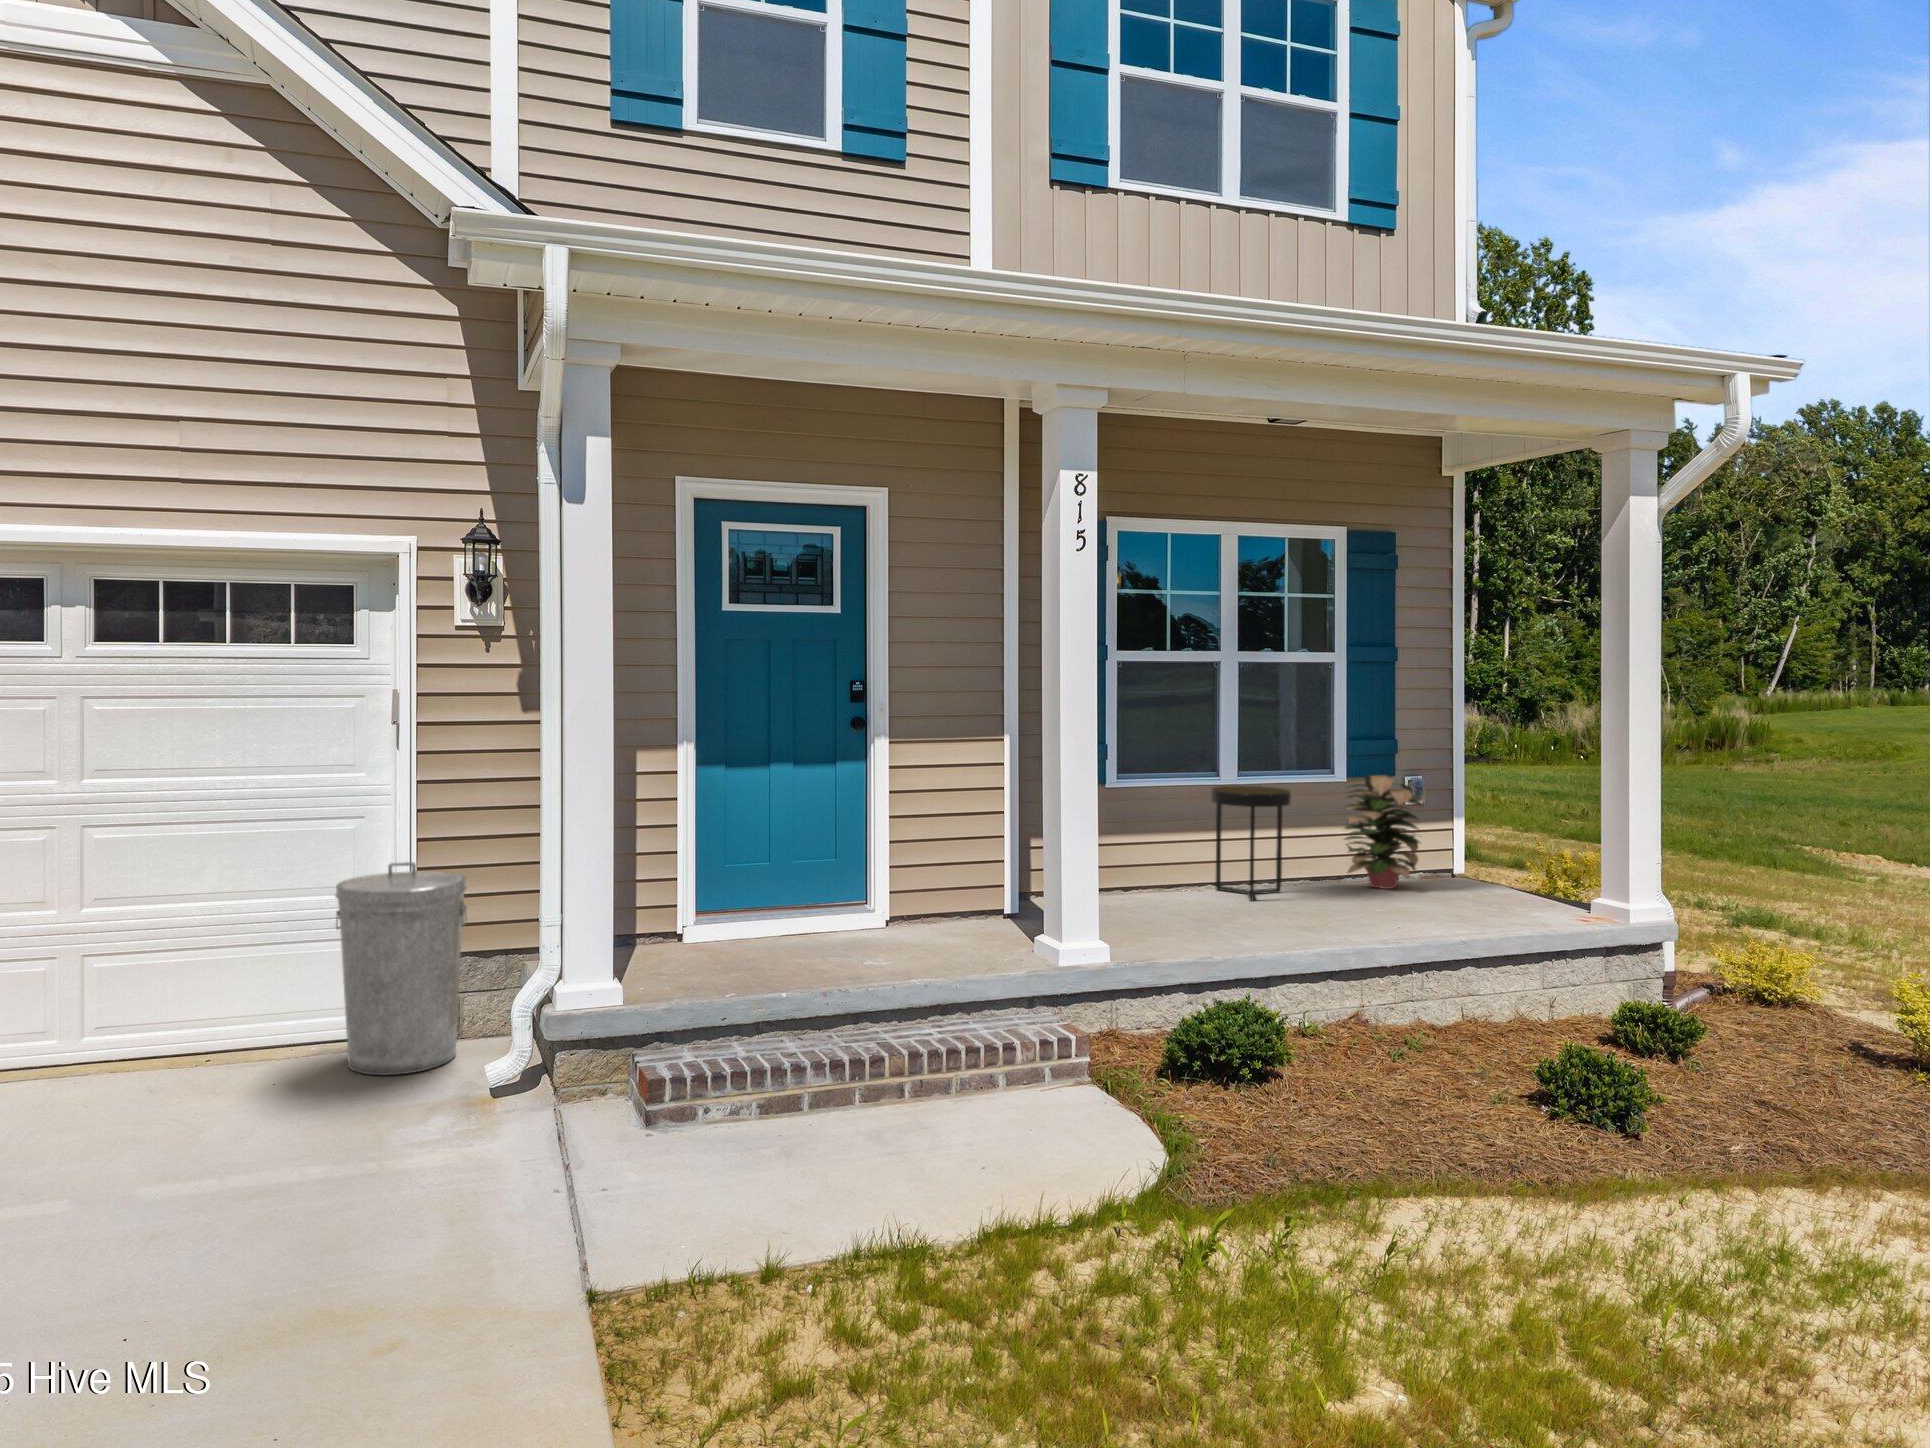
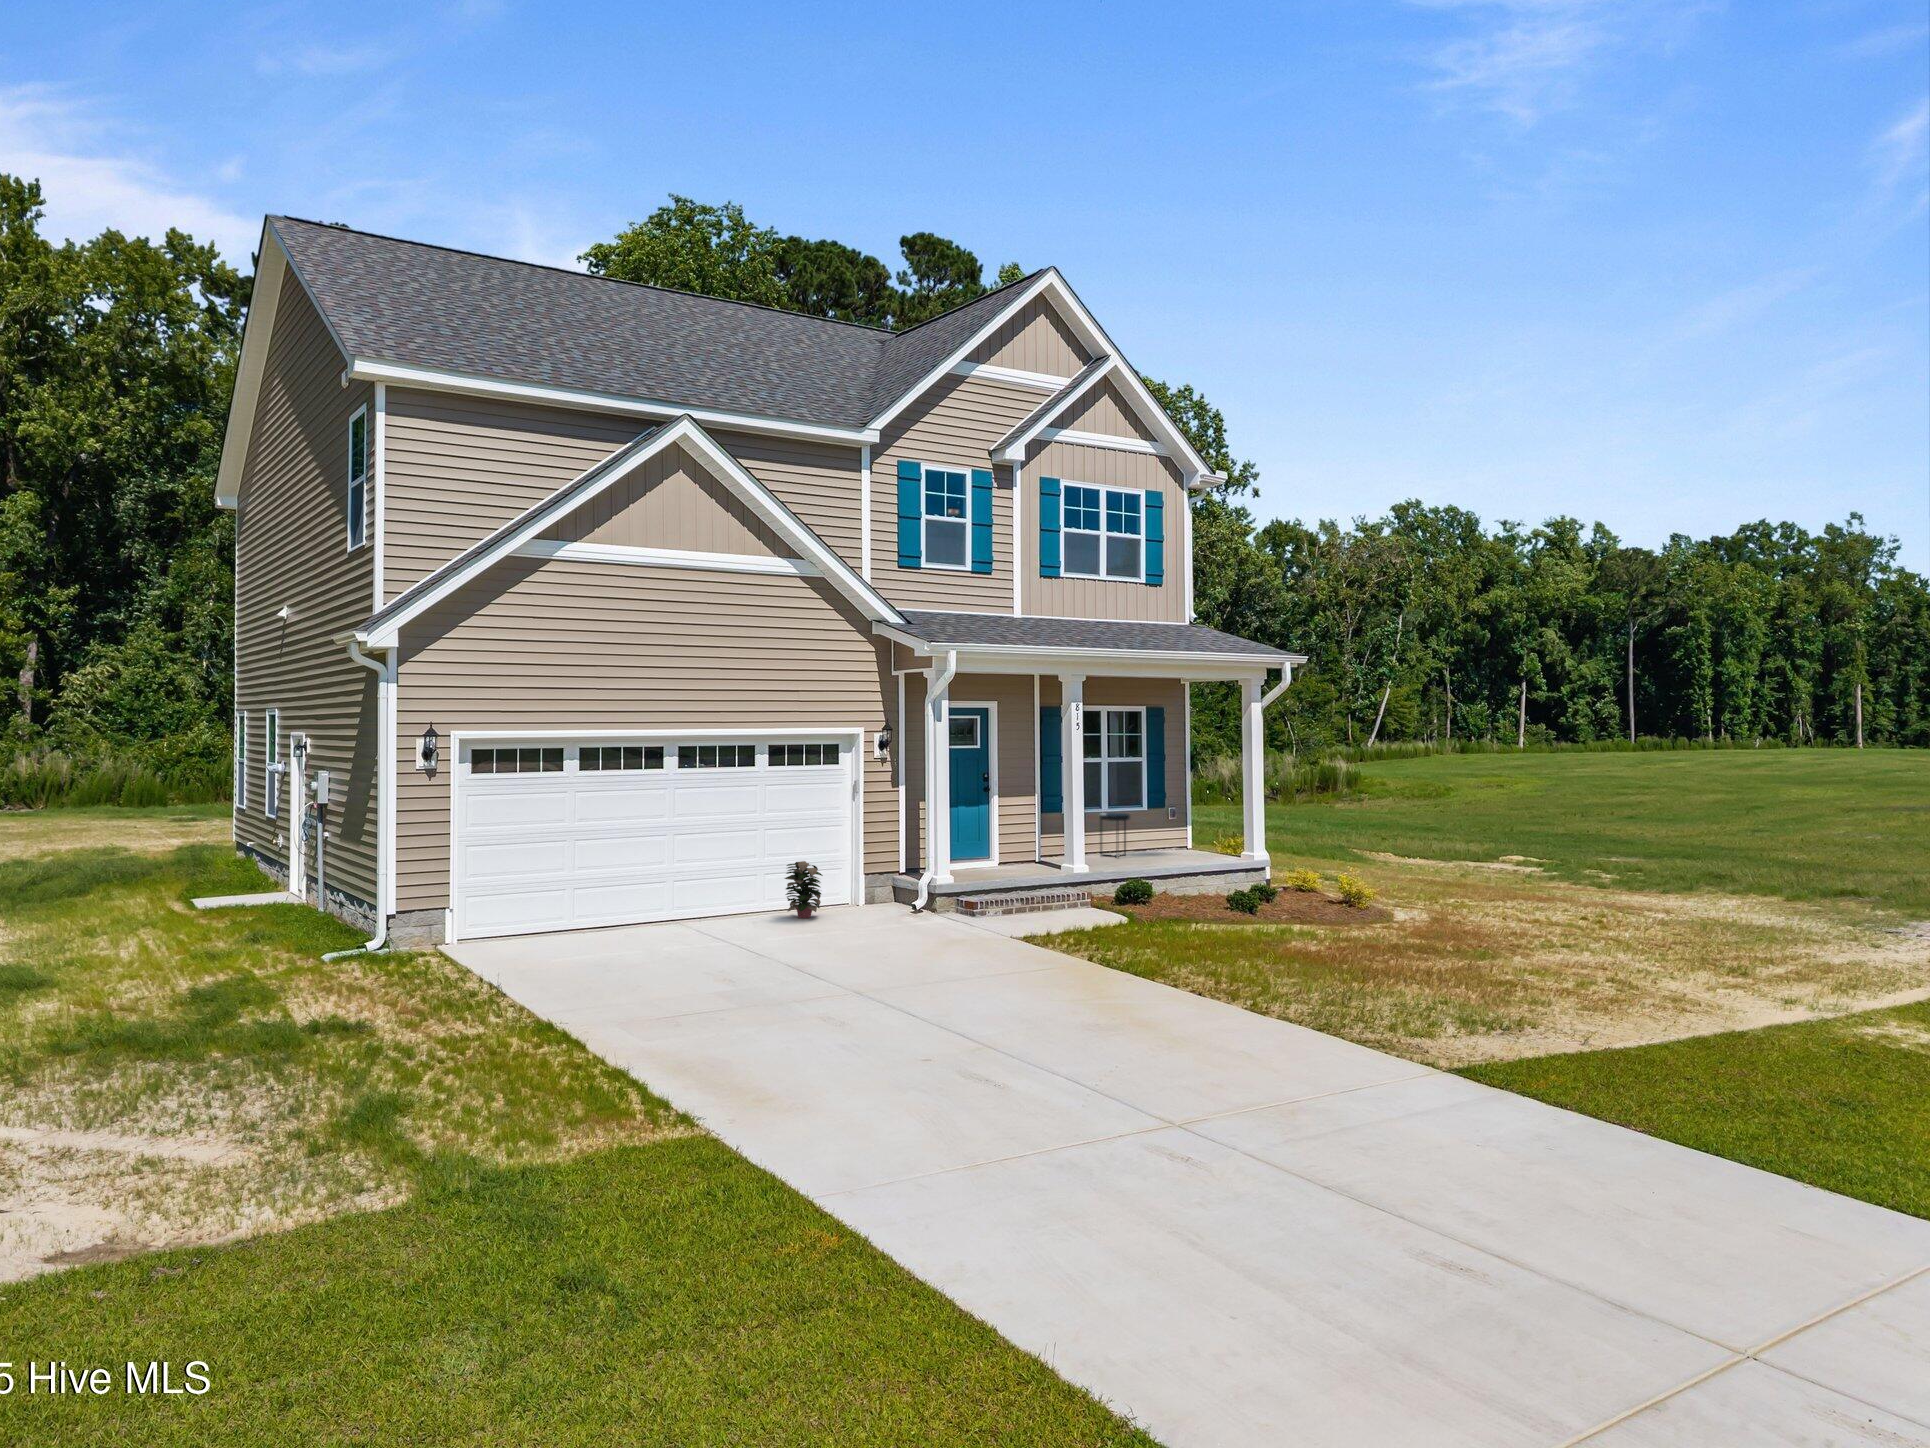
decorative plant: present [1344,776,1421,889] -> present [785,861,823,918]
trash can: present [335,862,467,1075] -> none [849,844,891,914]

